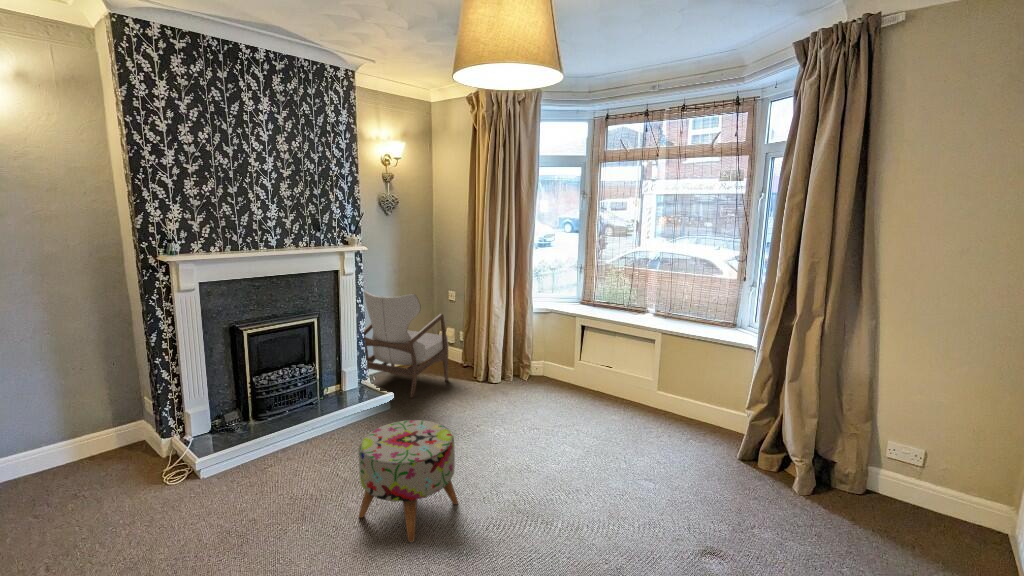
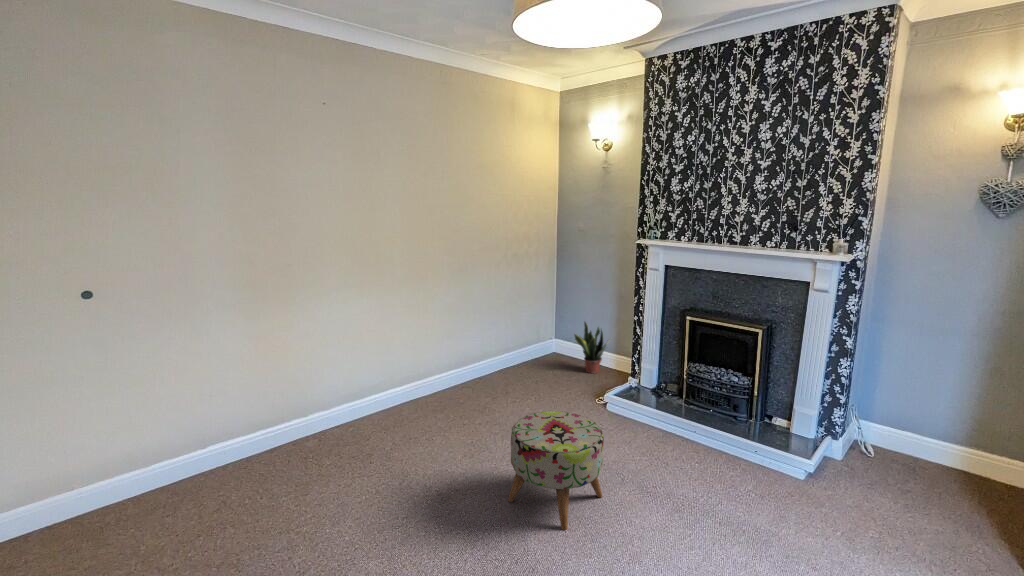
armchair: present [363,291,449,398] -> none [822,322,966,529]
potted plant: none [14,415,92,491] -> present [575,322,610,373]

